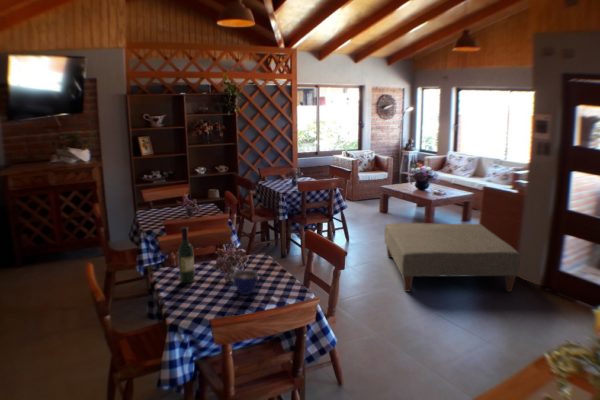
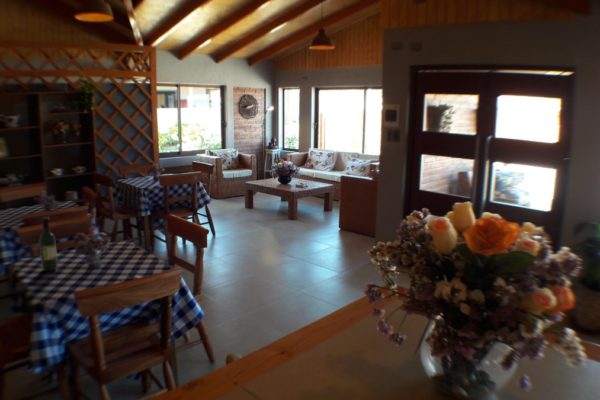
ottoman: present [385,223,520,292] -> none [247,211,362,275]
cup: present [234,270,262,295] -> none [97,254,125,276]

